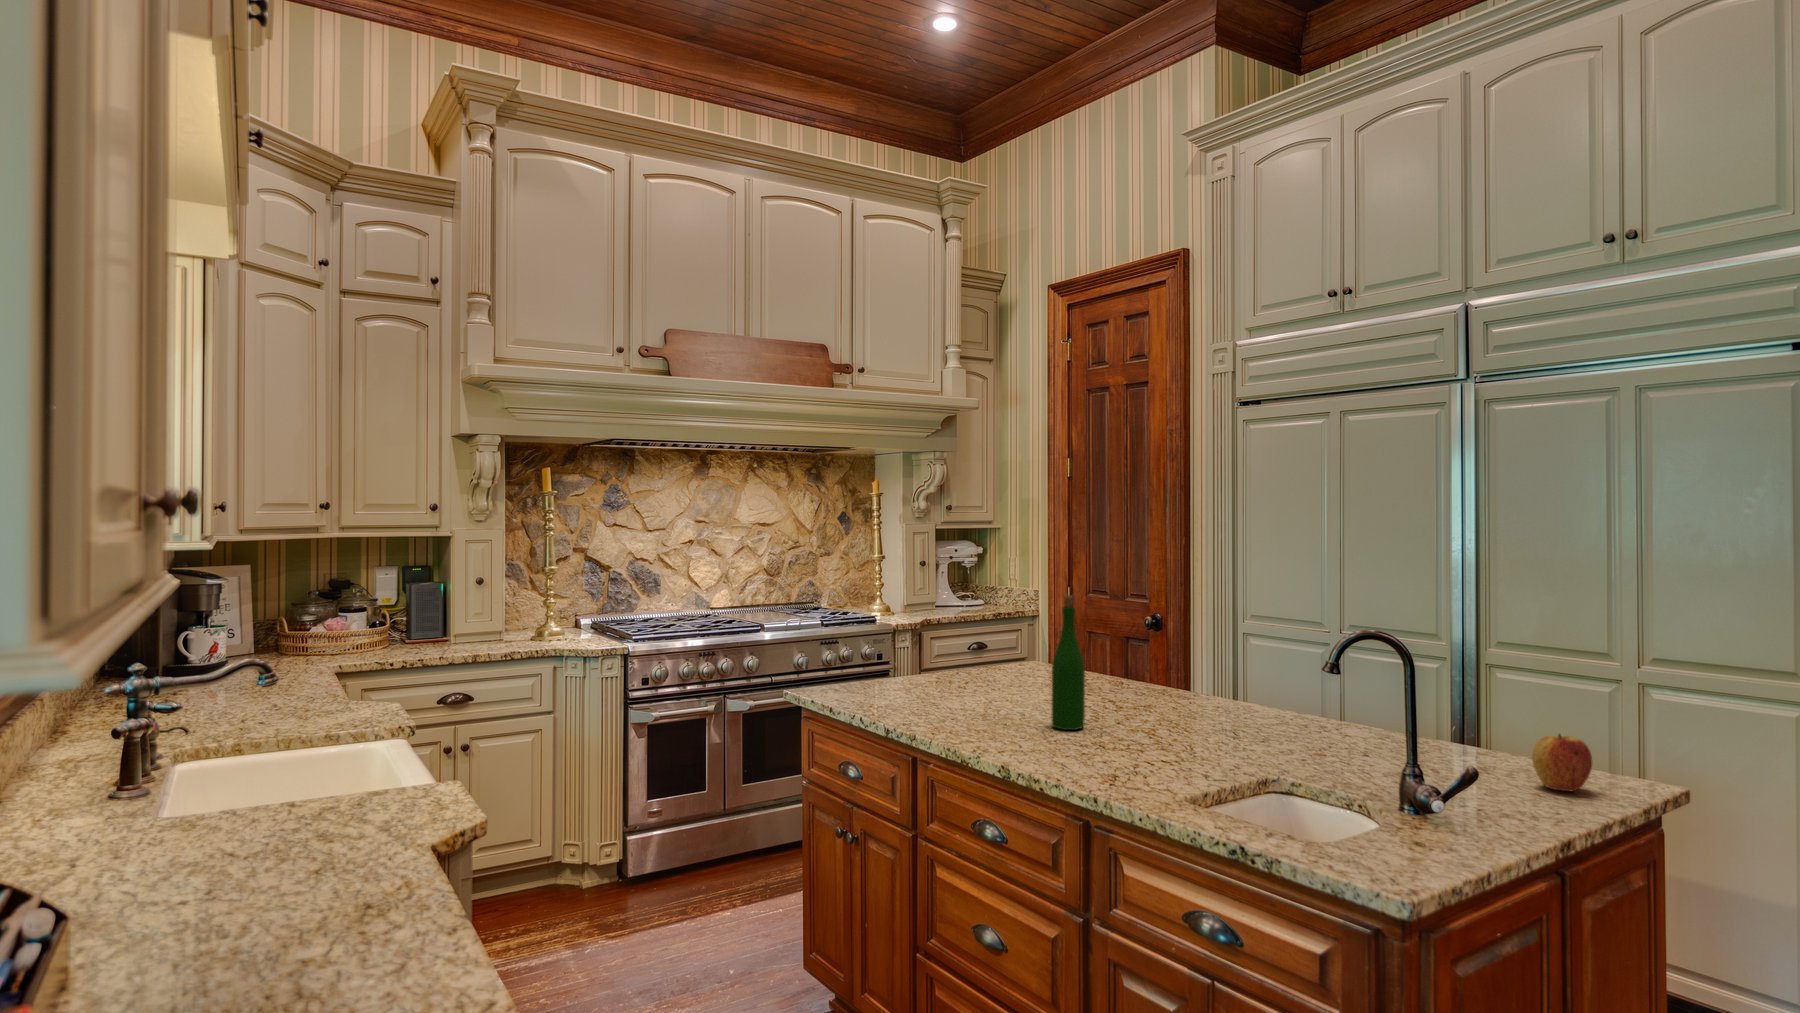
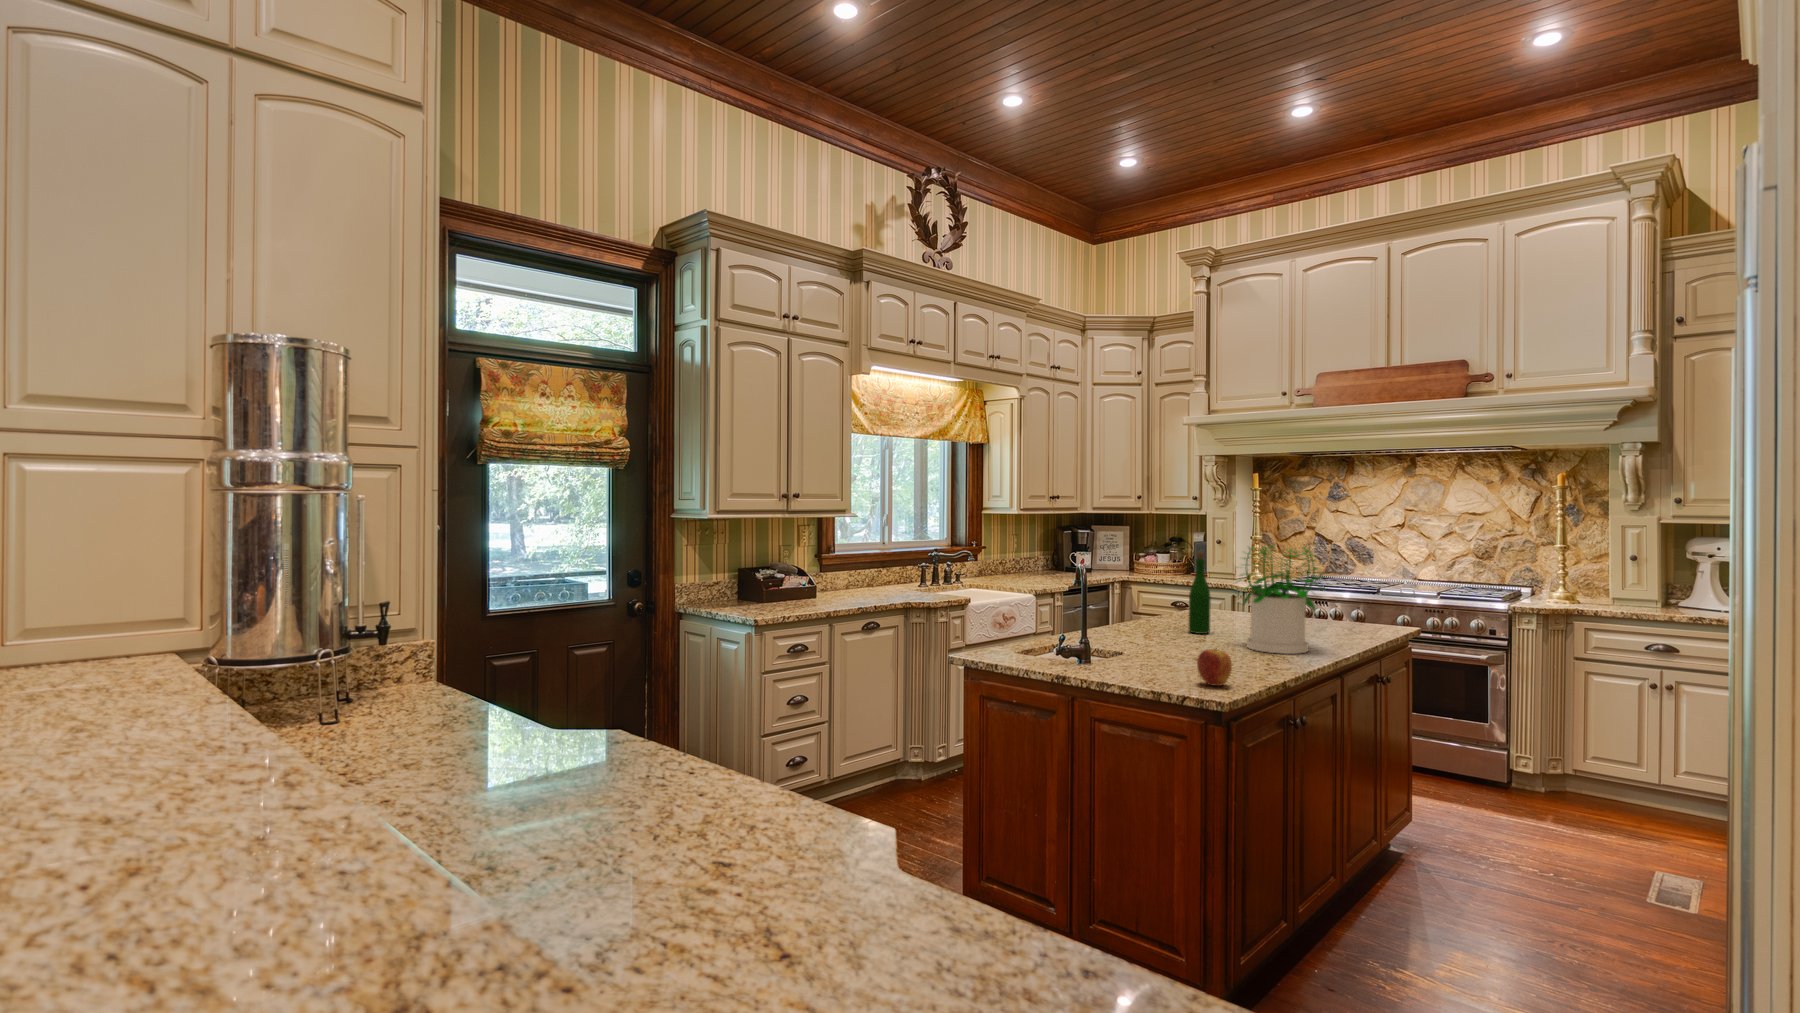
potted plant: none [1153,573,1269,731] -> present [1242,546,1325,654]

